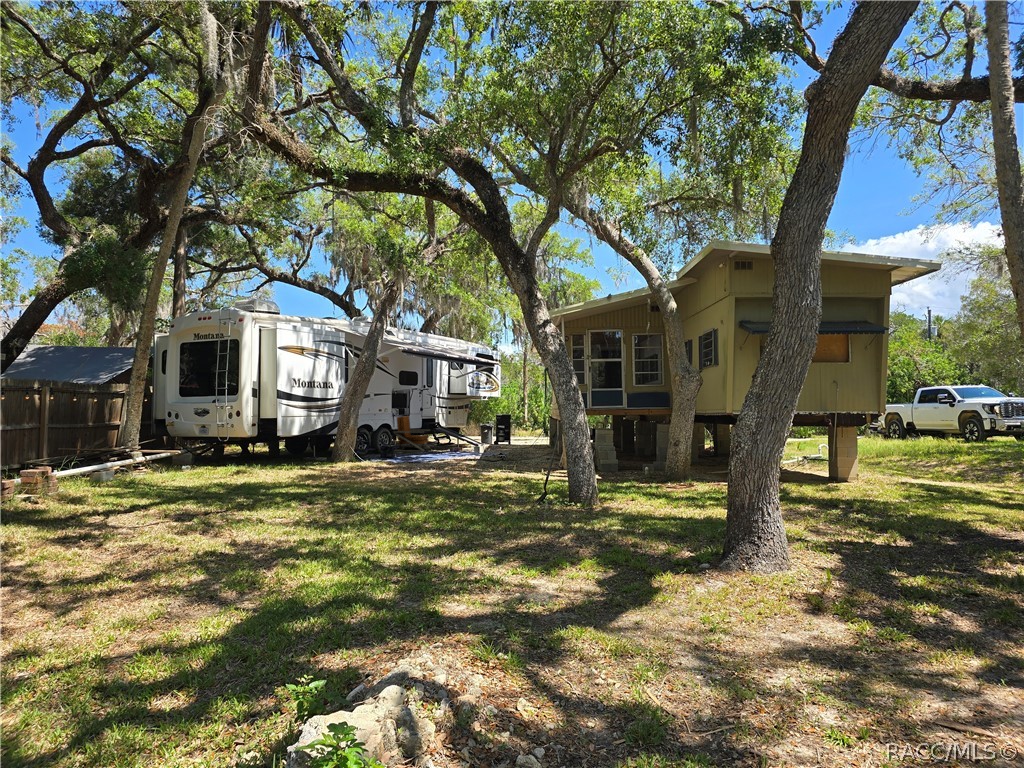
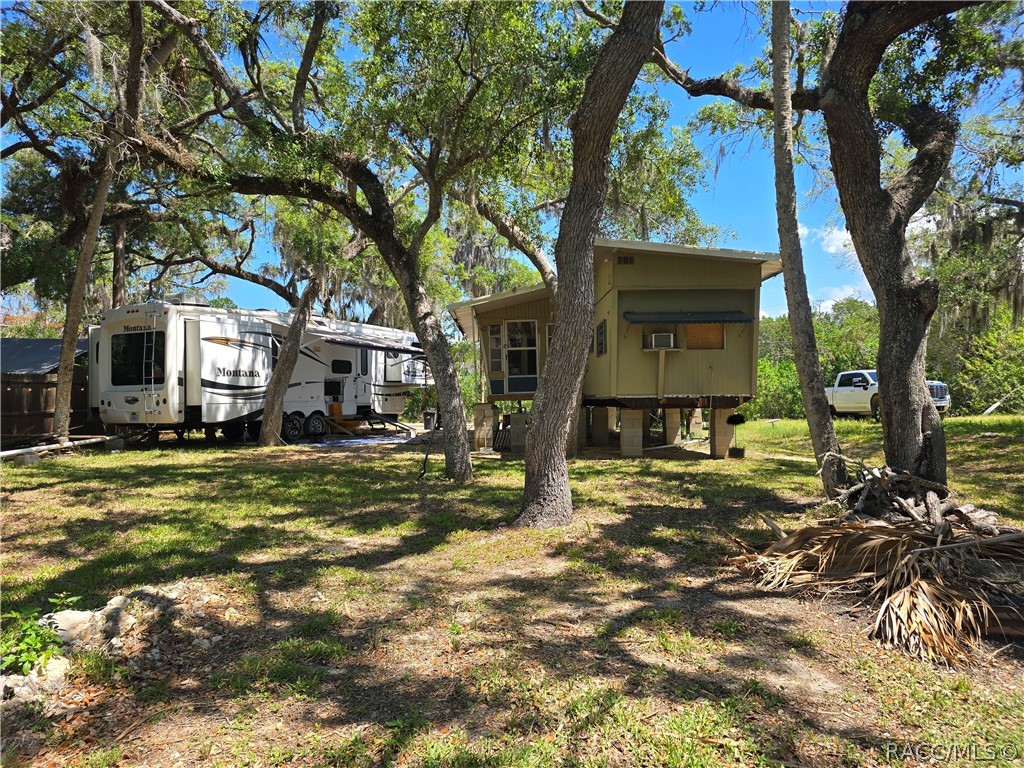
potted tree: none [860,431,884,481] -> present [726,414,746,458]

